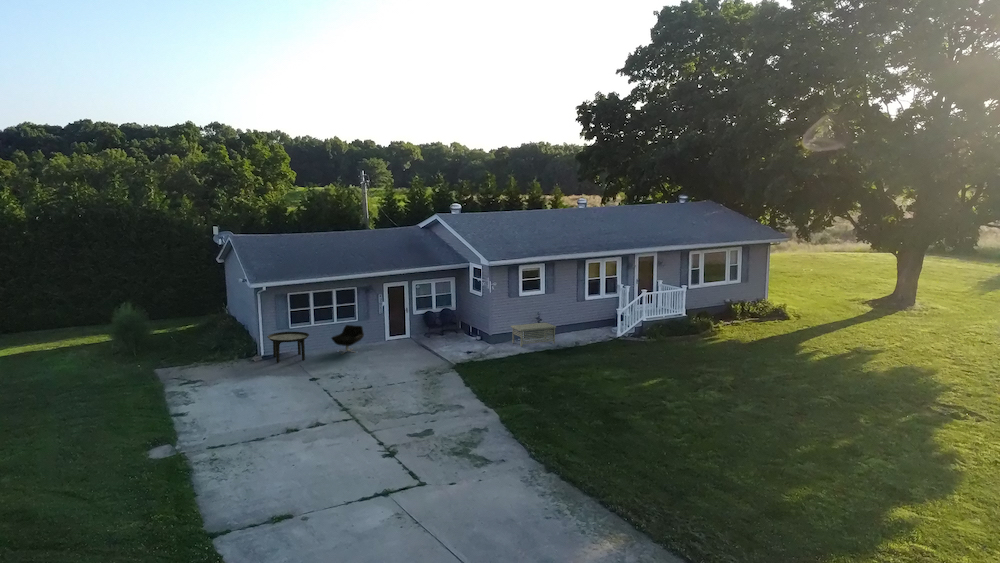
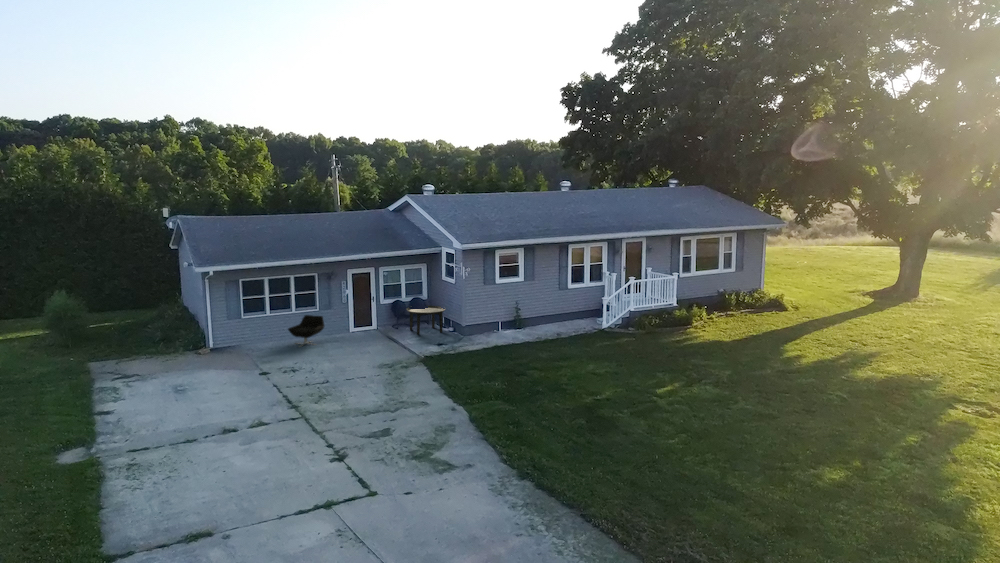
storage bench: present [511,323,556,347] -> none [487,313,536,339]
round table: present [267,332,309,363] -> present [407,305,445,335]

